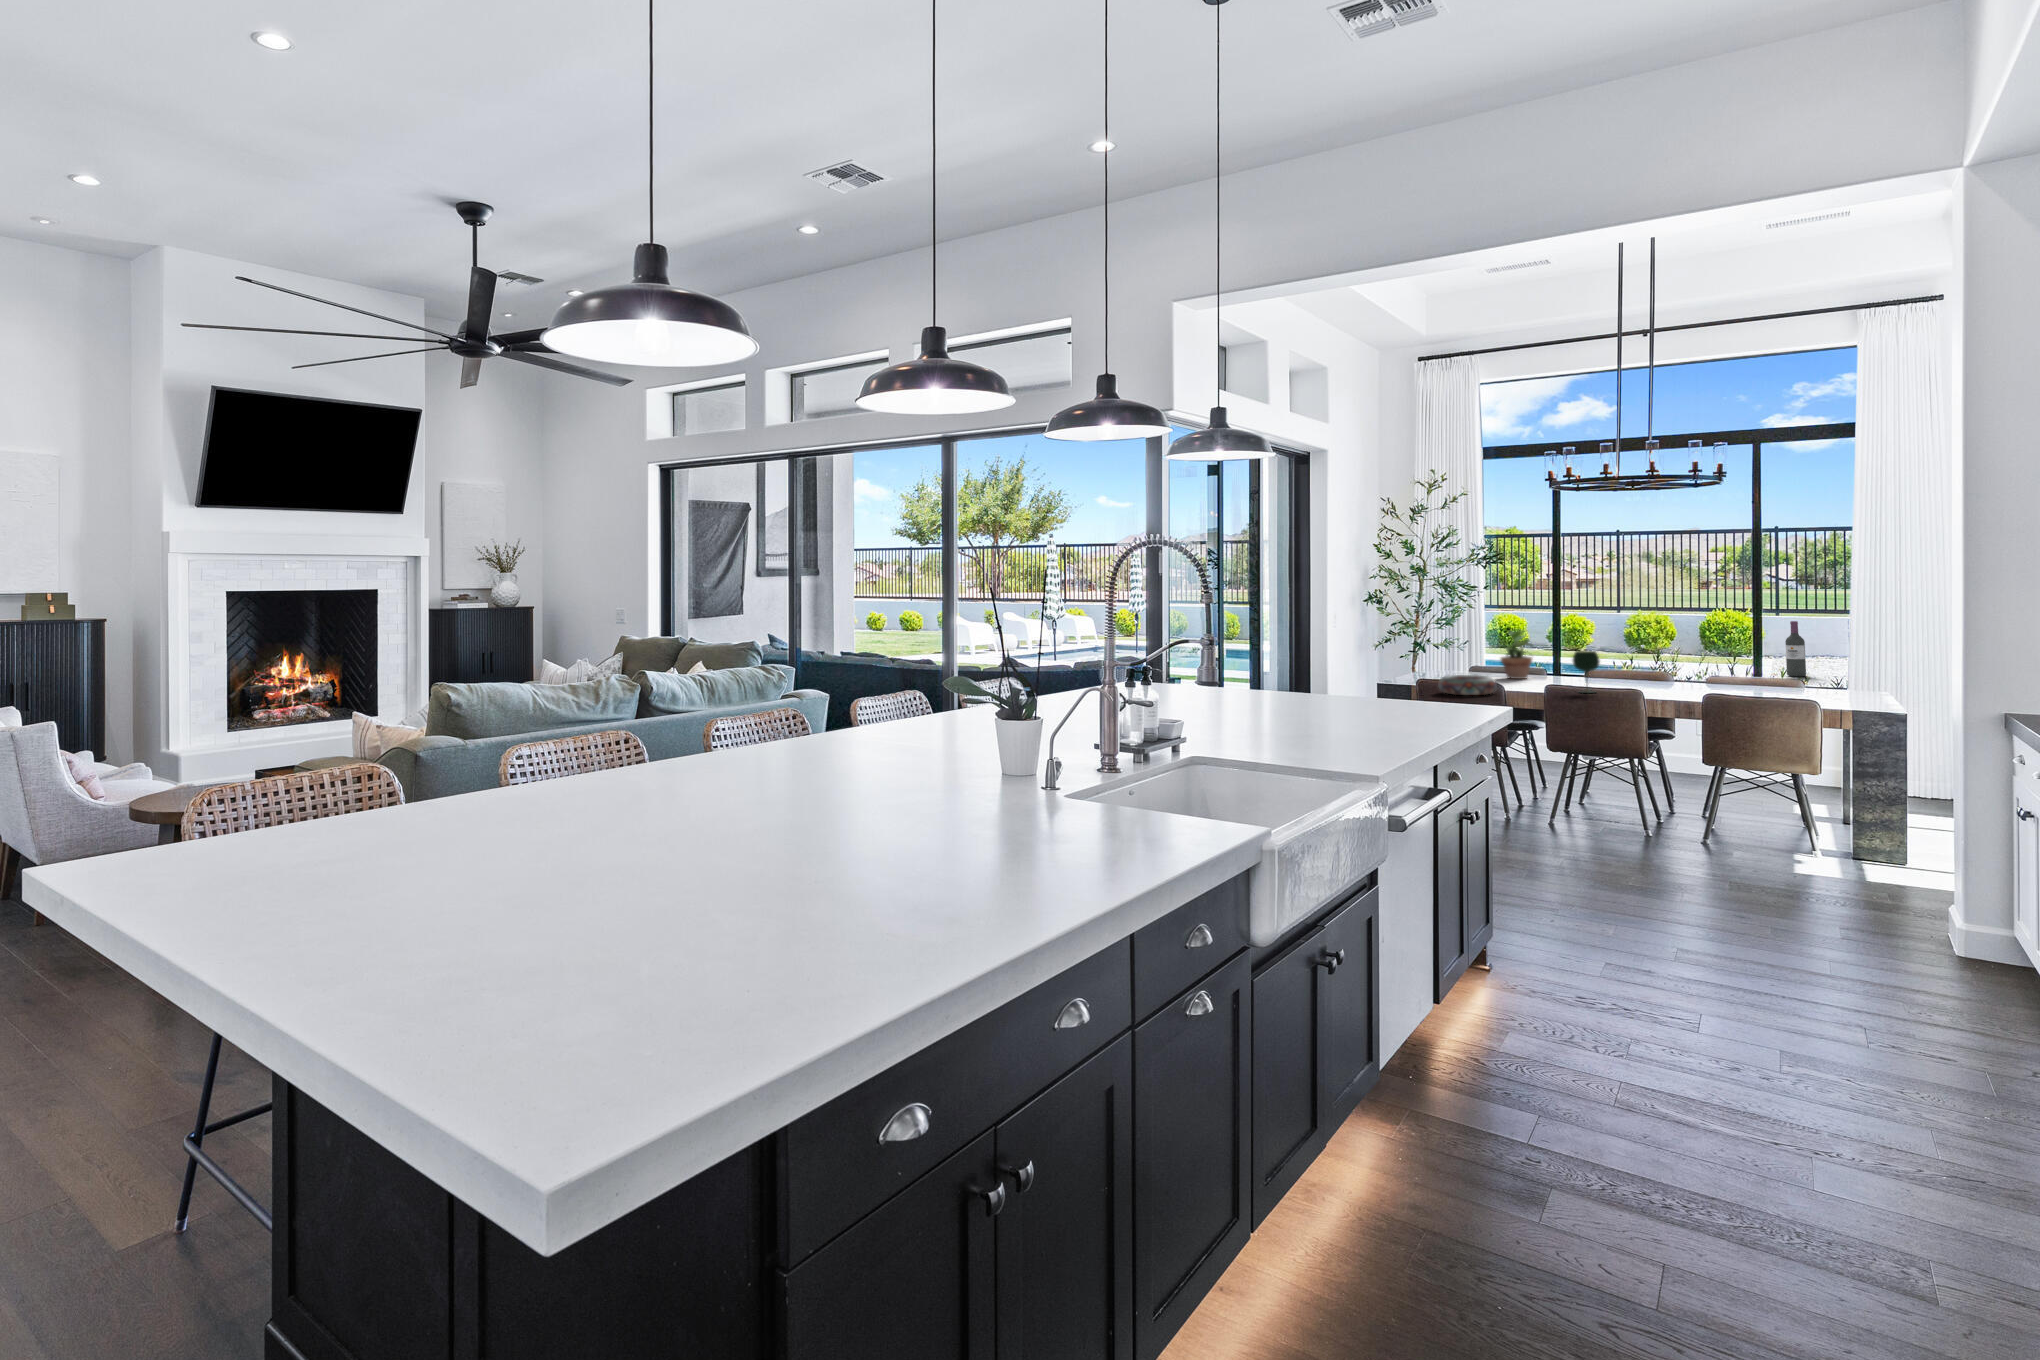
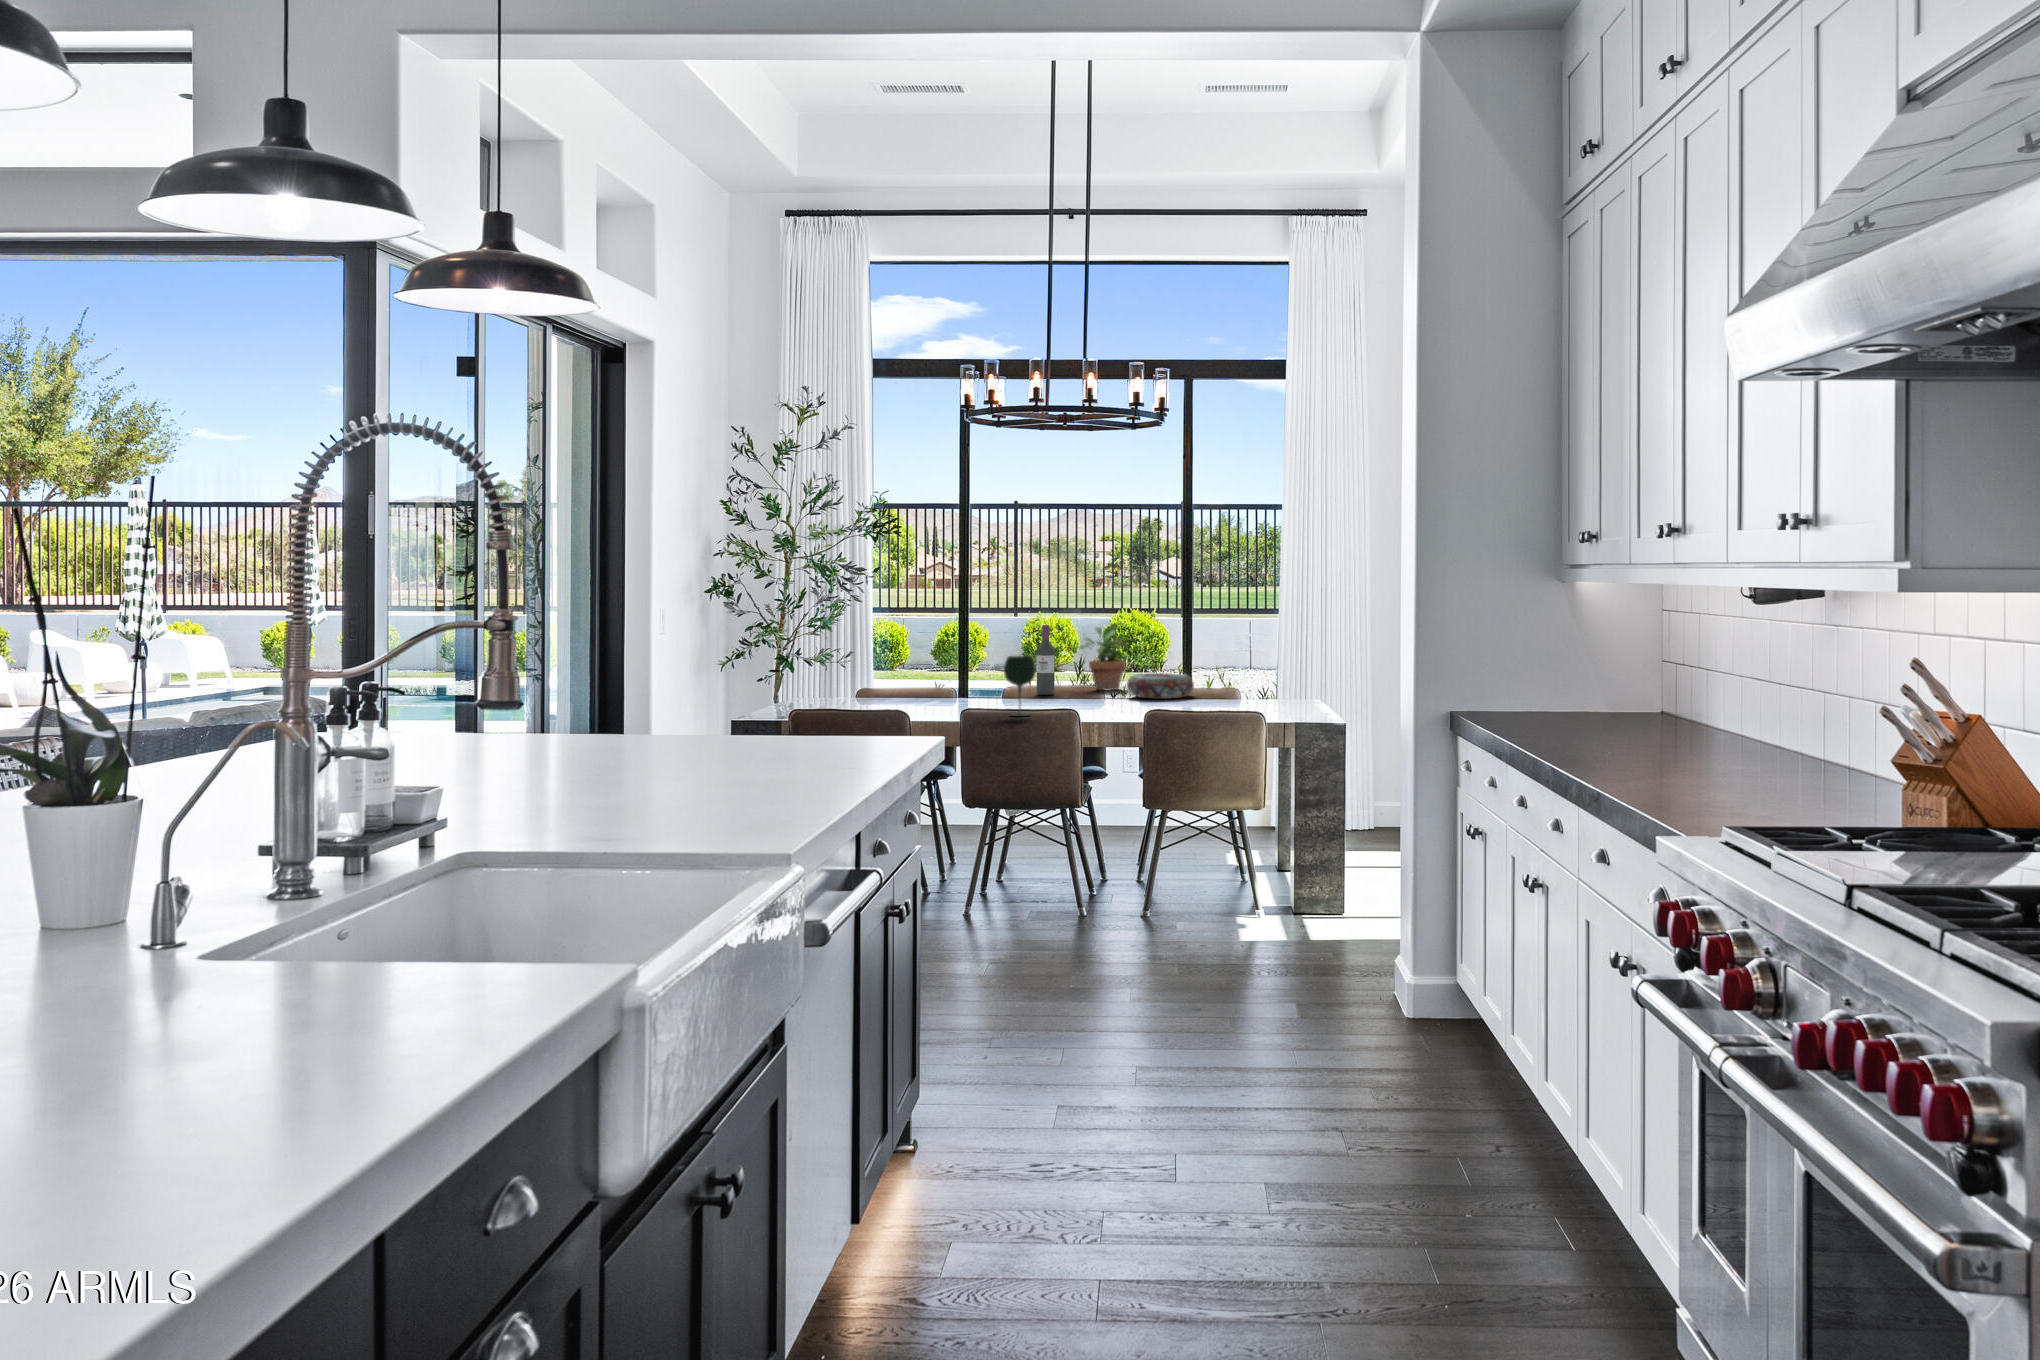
wine bottle: present [1785,621,1806,676] -> present [1037,625,1055,695]
potted plant: present [1491,631,1533,679] -> present [1079,622,1126,691]
decorative bowl: present [1438,675,1497,695] -> present [1127,673,1194,699]

